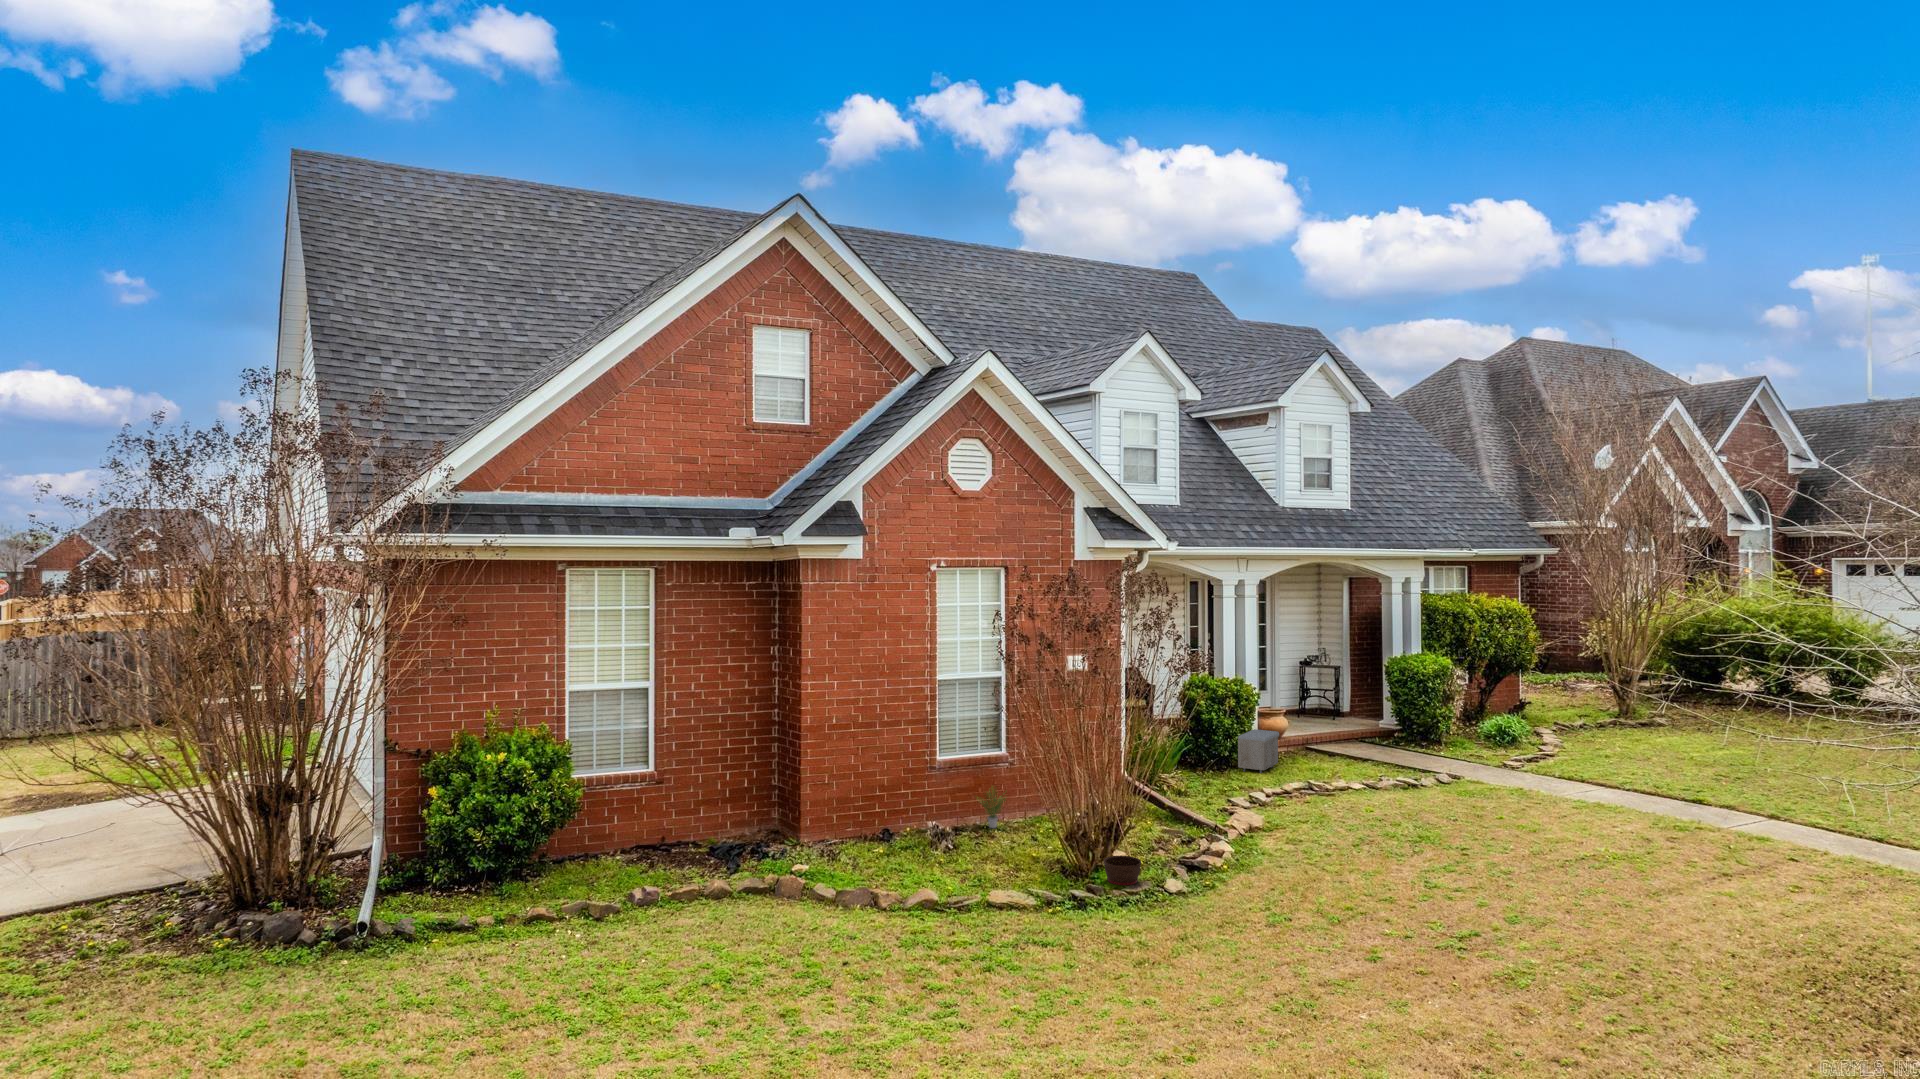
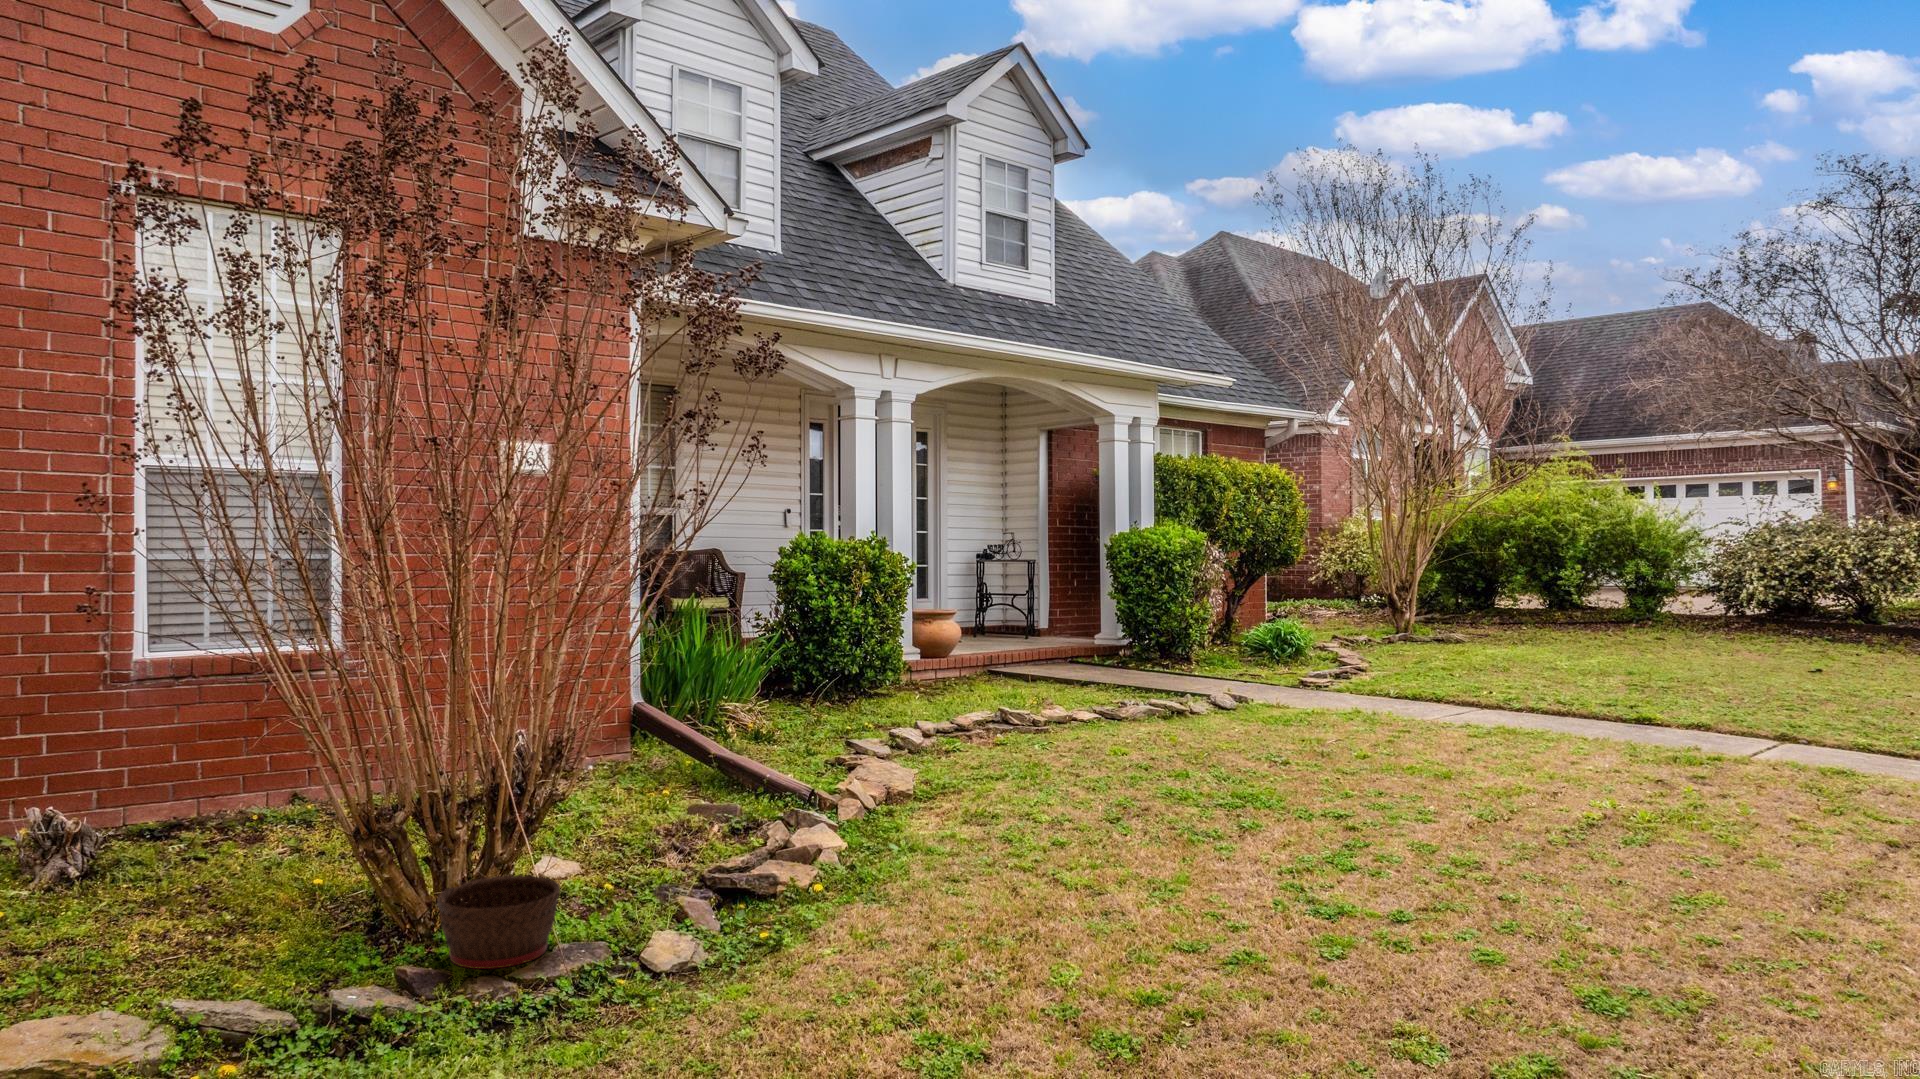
storage bench: present [1238,729,1279,773] -> none [875,632,948,705]
potted plant: present [977,788,1005,828] -> none [179,719,289,830]

